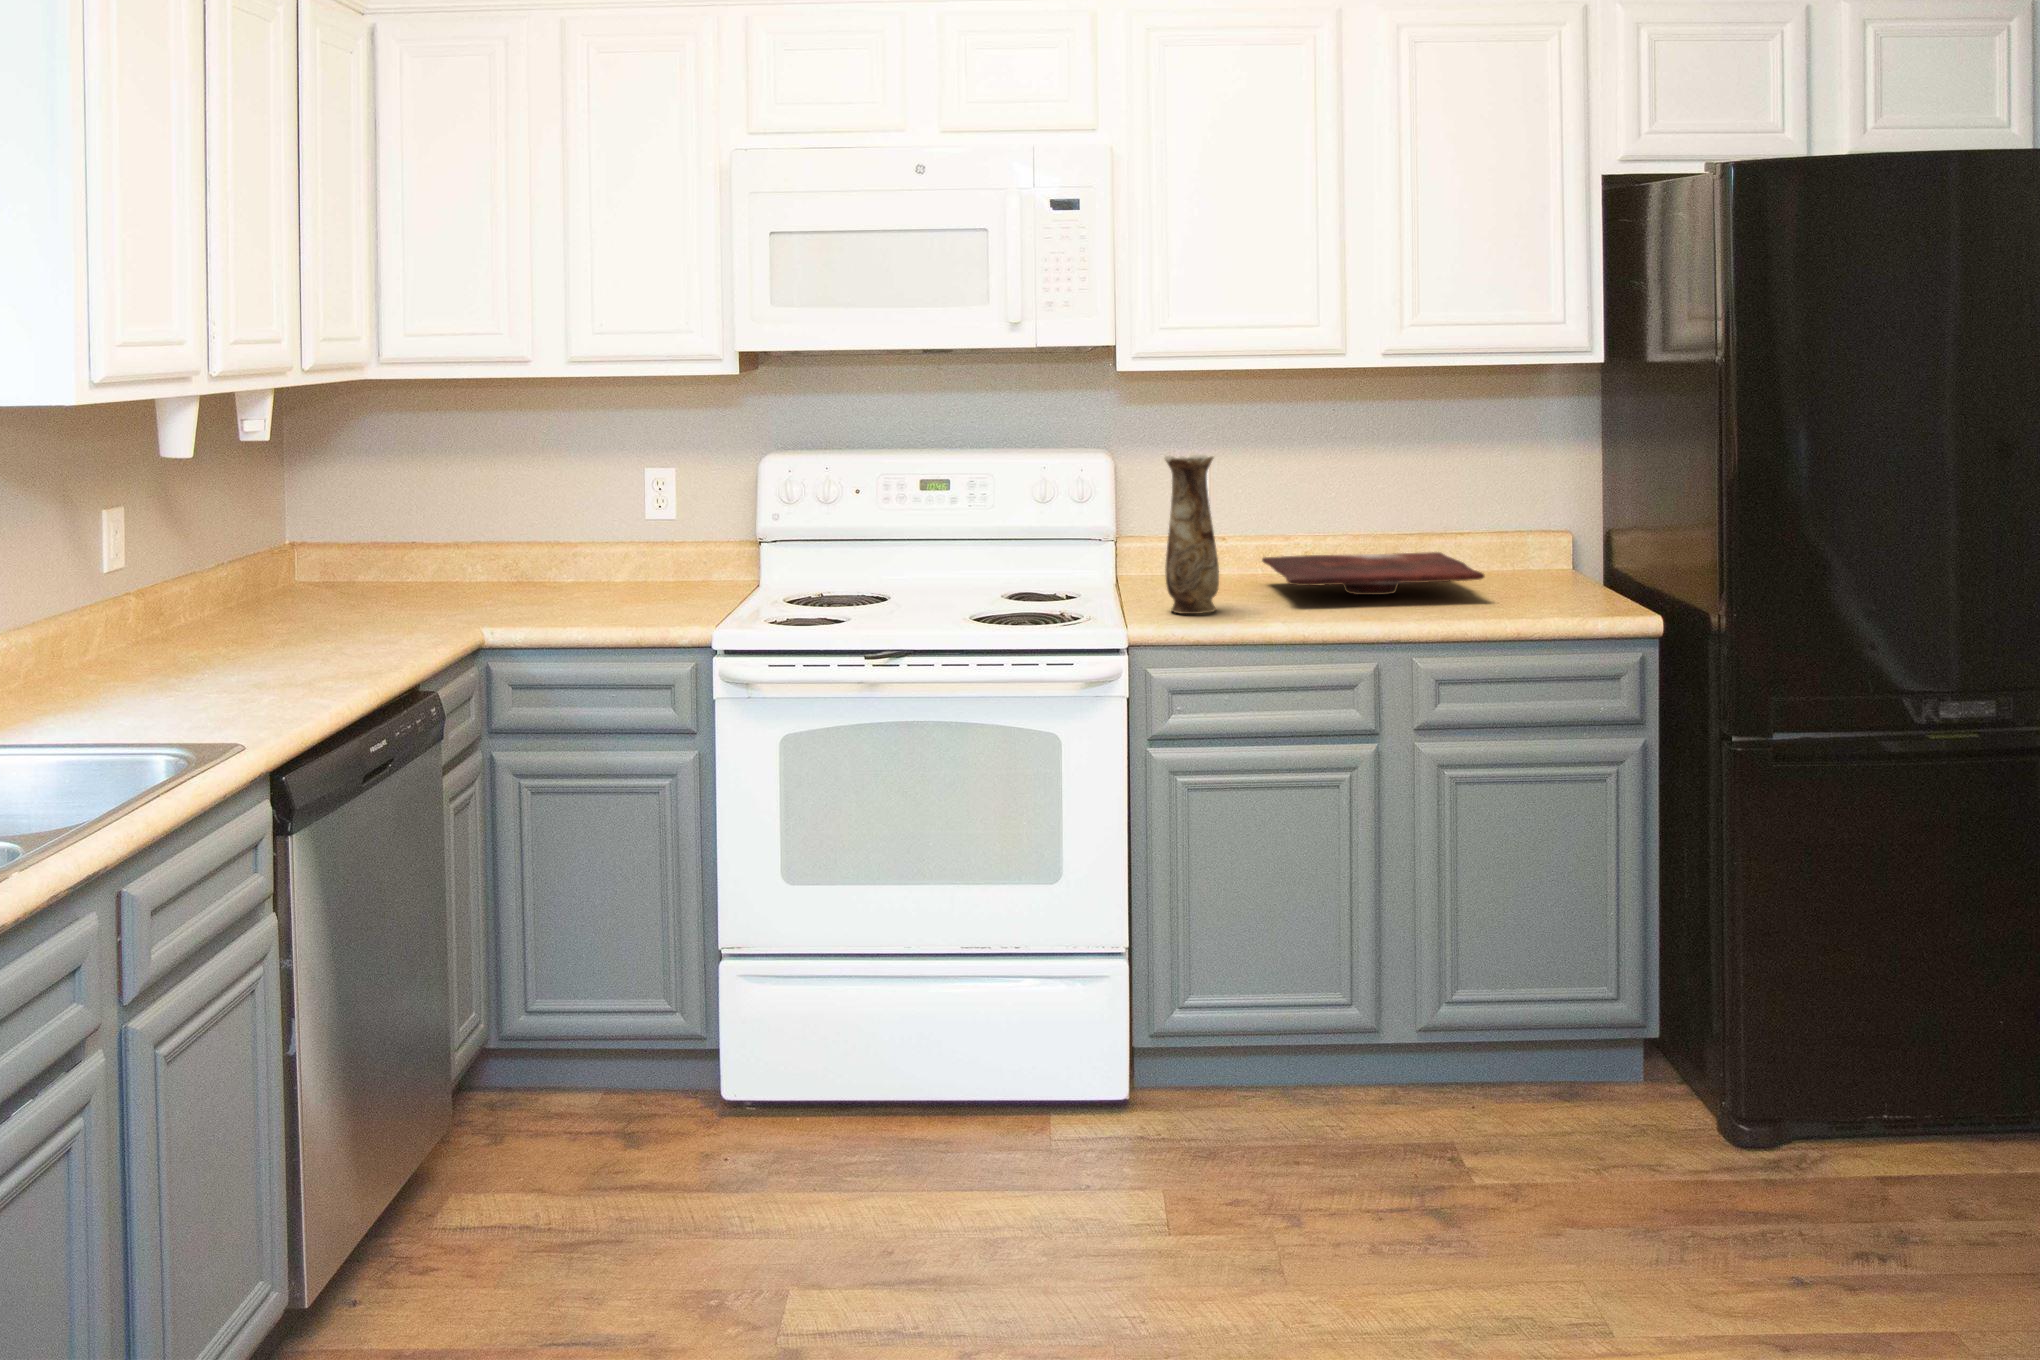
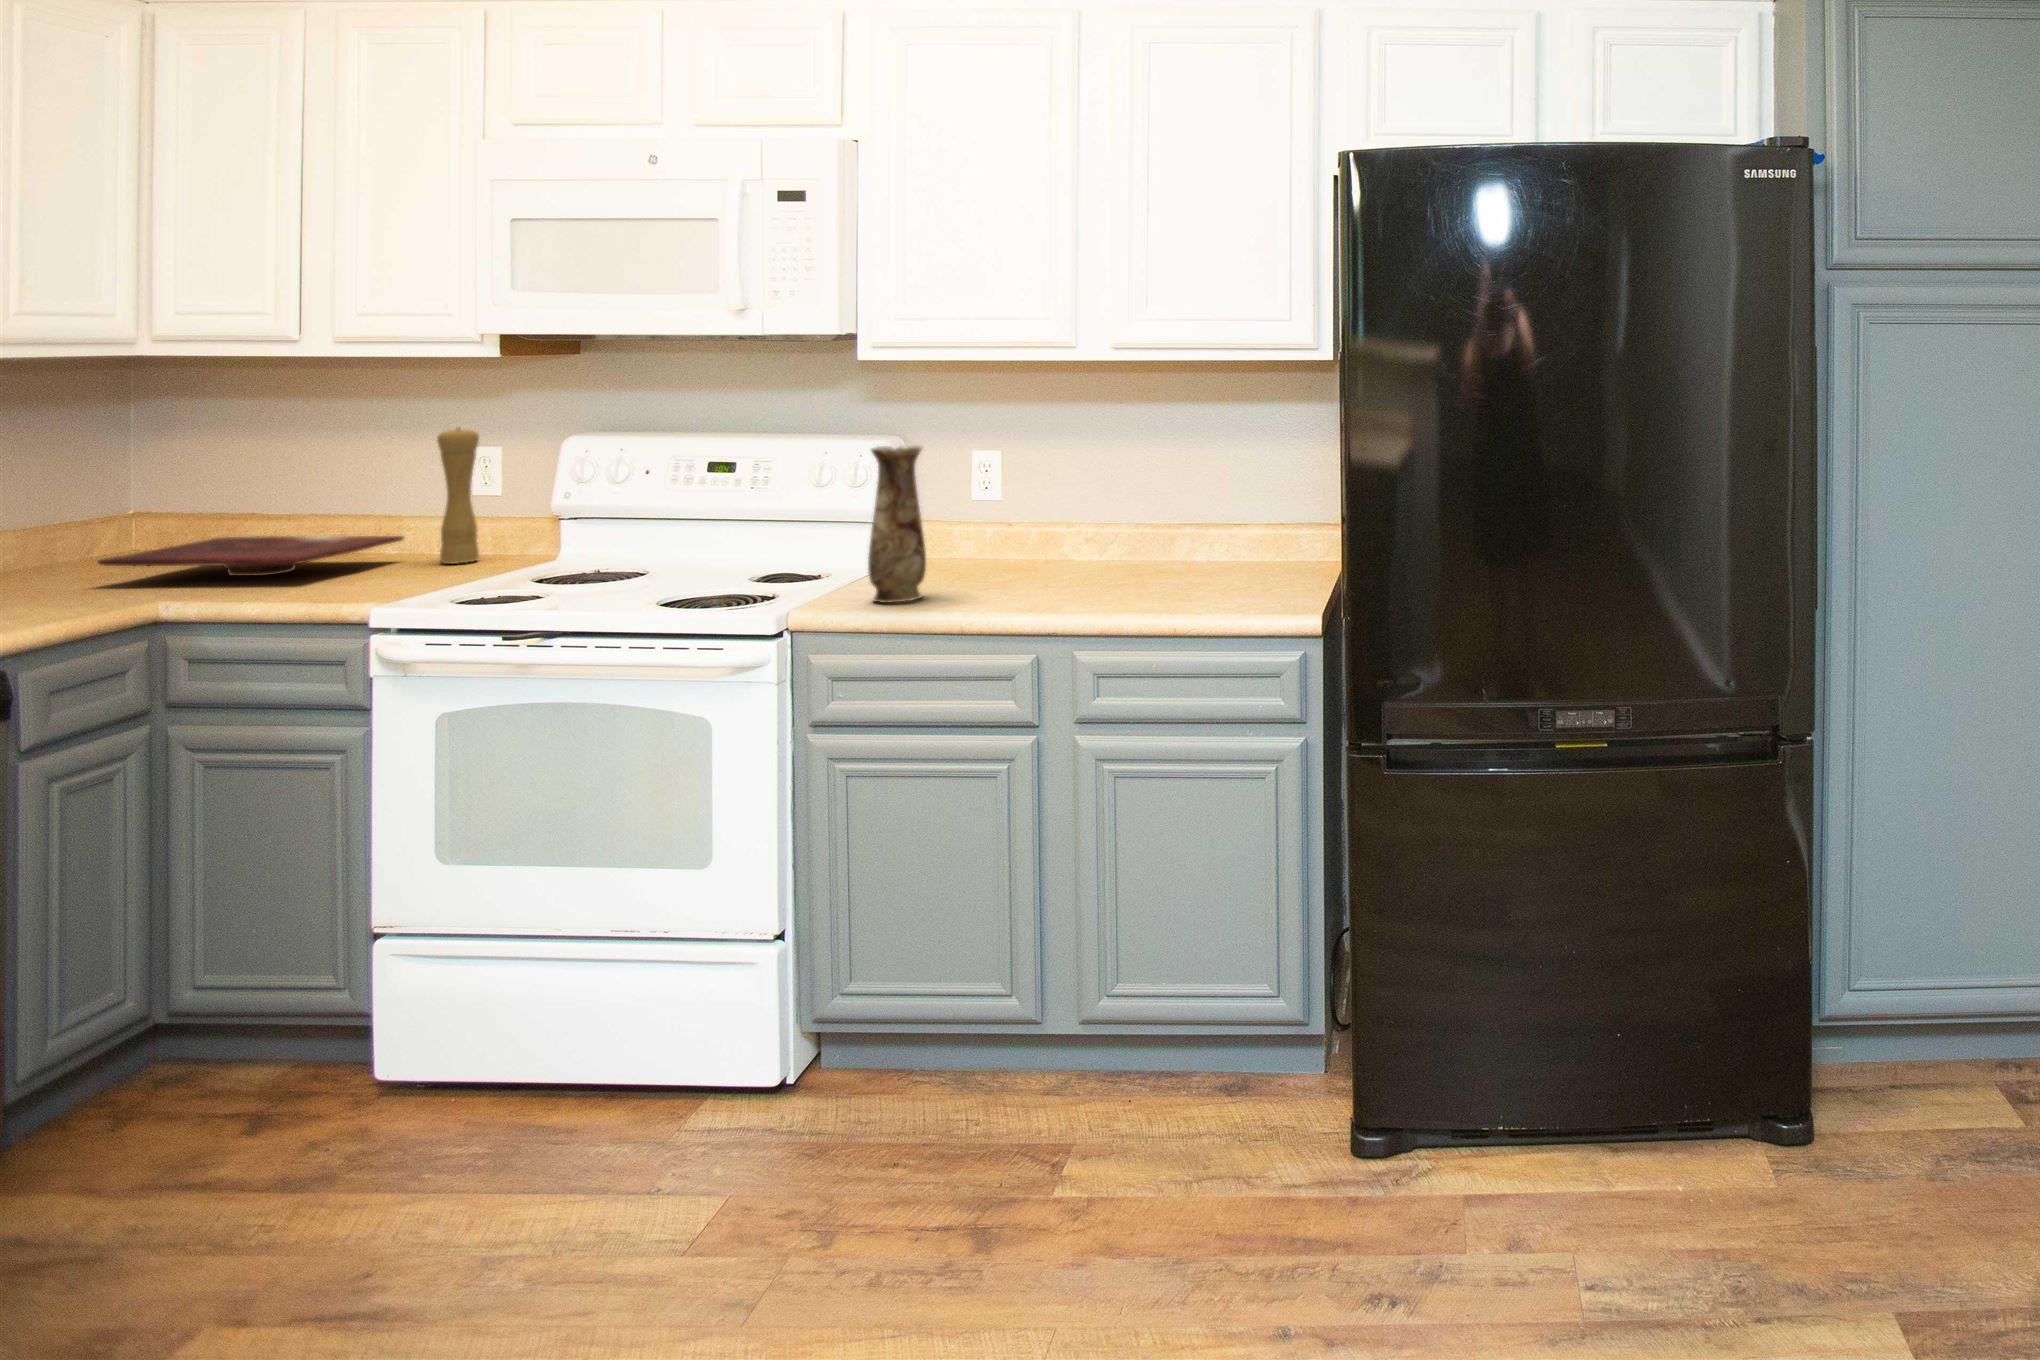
pepper mill: none [632,447,669,587] -> present [437,428,479,564]
cutting board: present [1262,552,1484,595] -> present [98,536,403,576]

